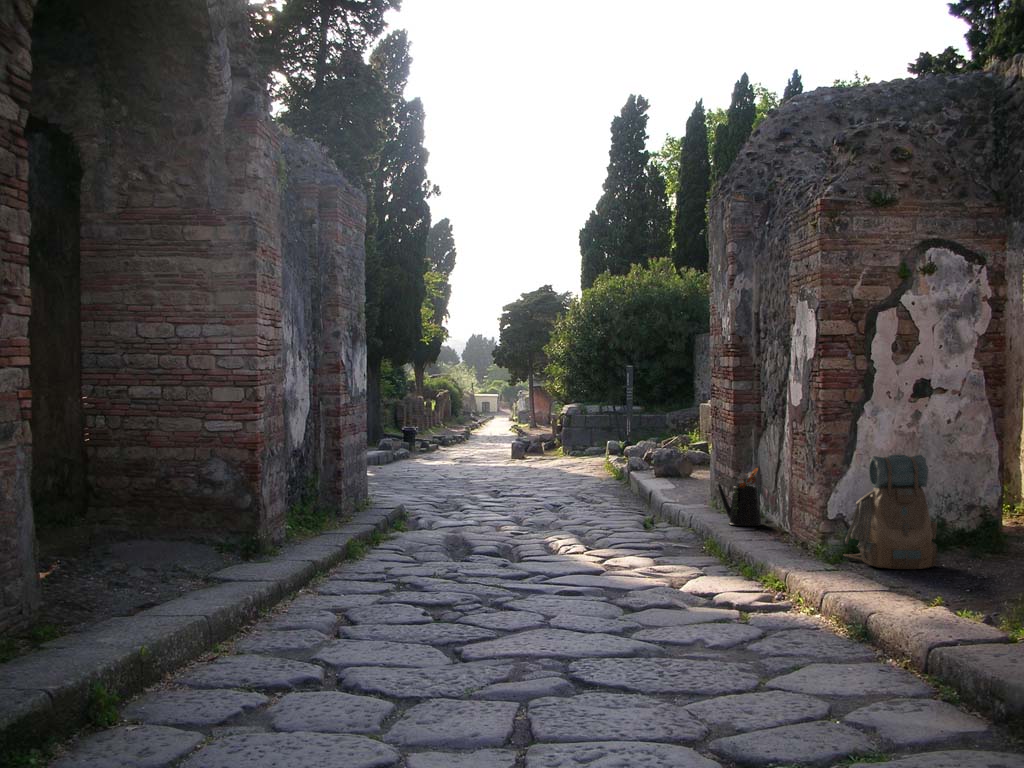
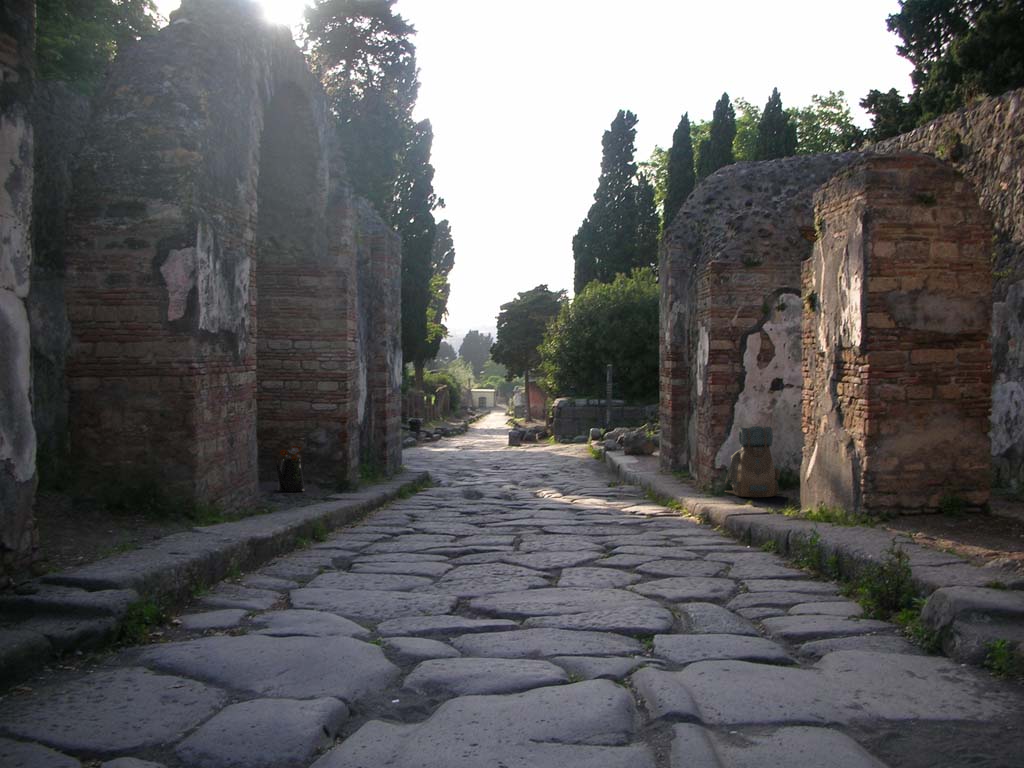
watering can: present [718,468,769,526] -> present [275,446,305,492]

